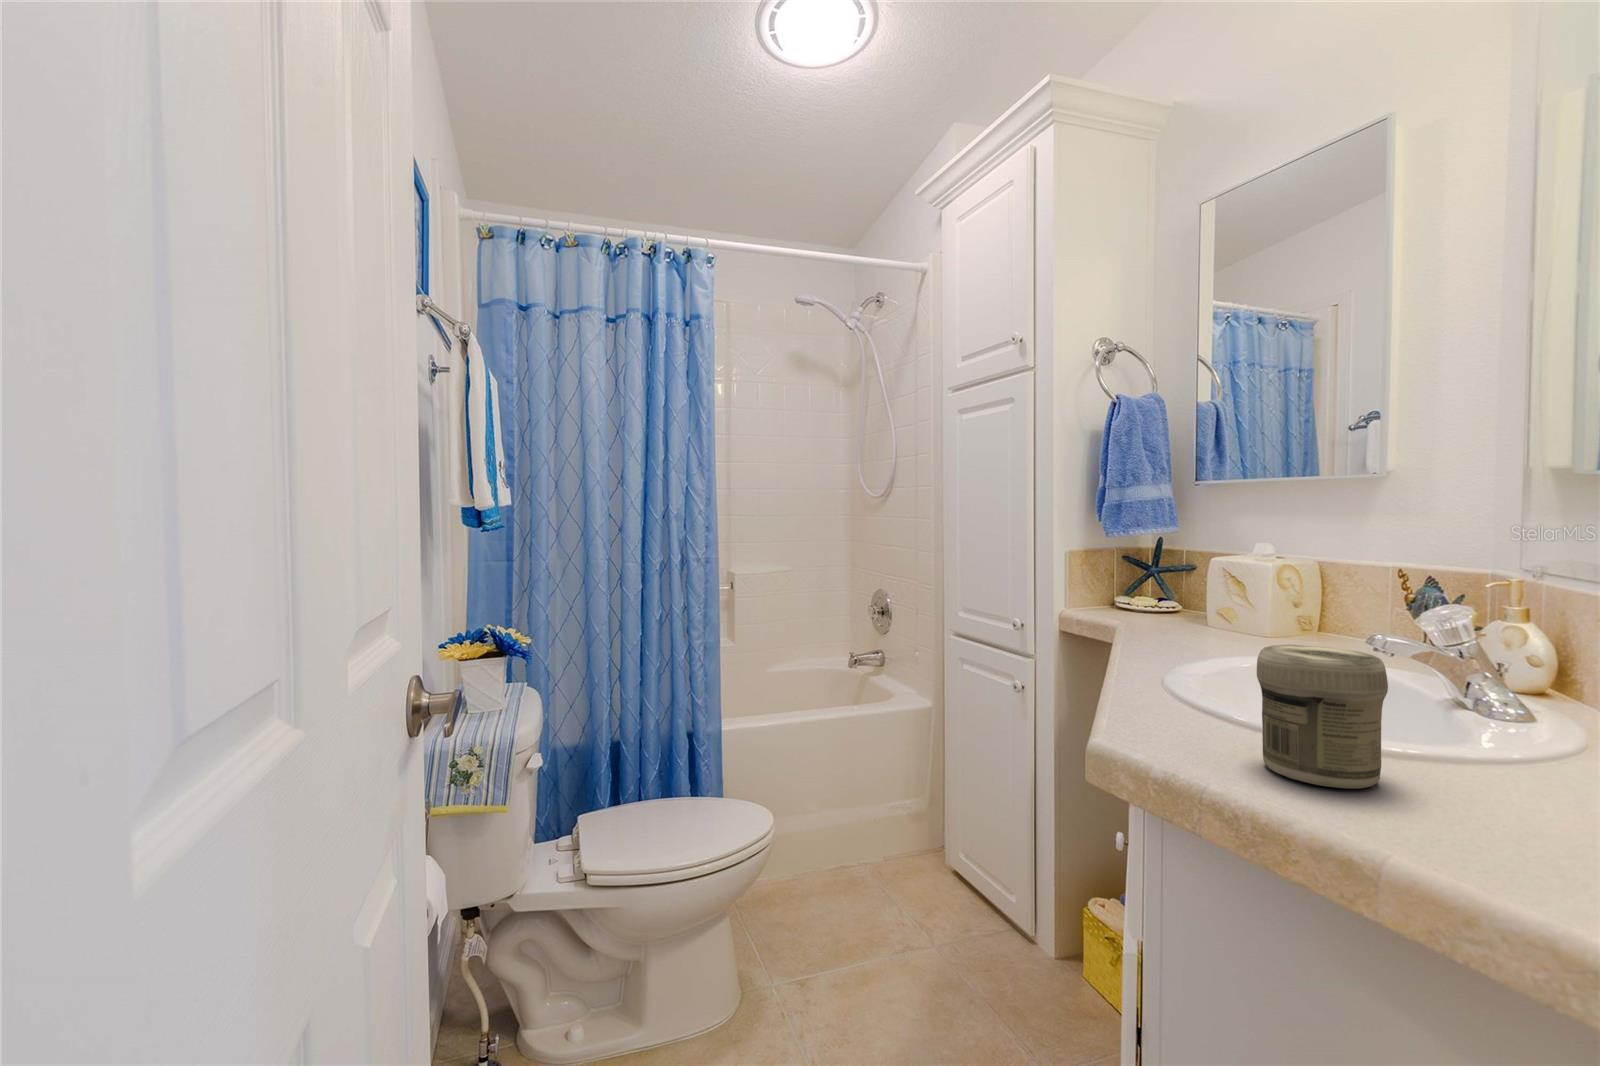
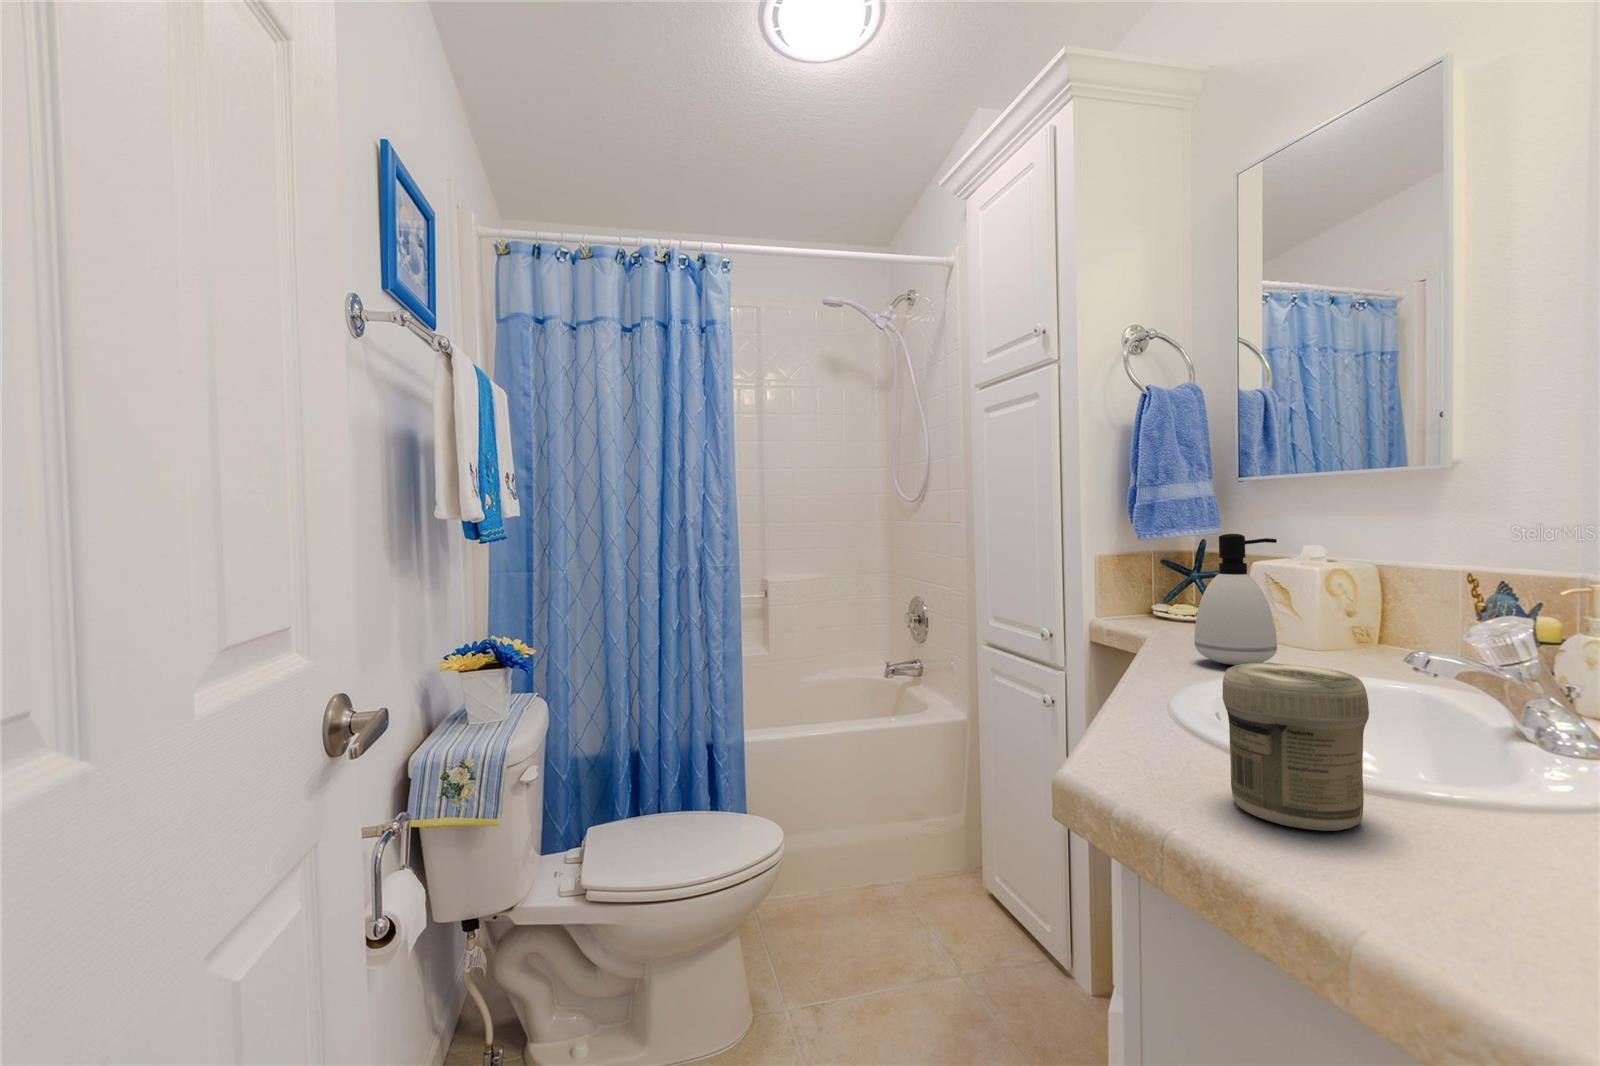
soap dispenser: none [1172,532,1246,650] -> present [1195,534,1277,665]

